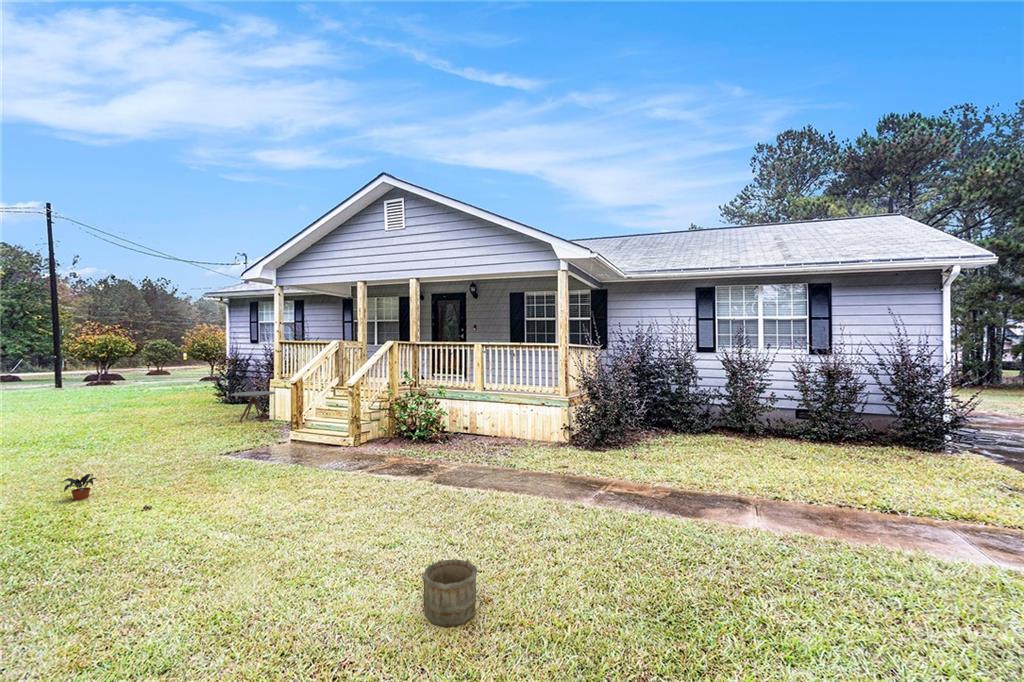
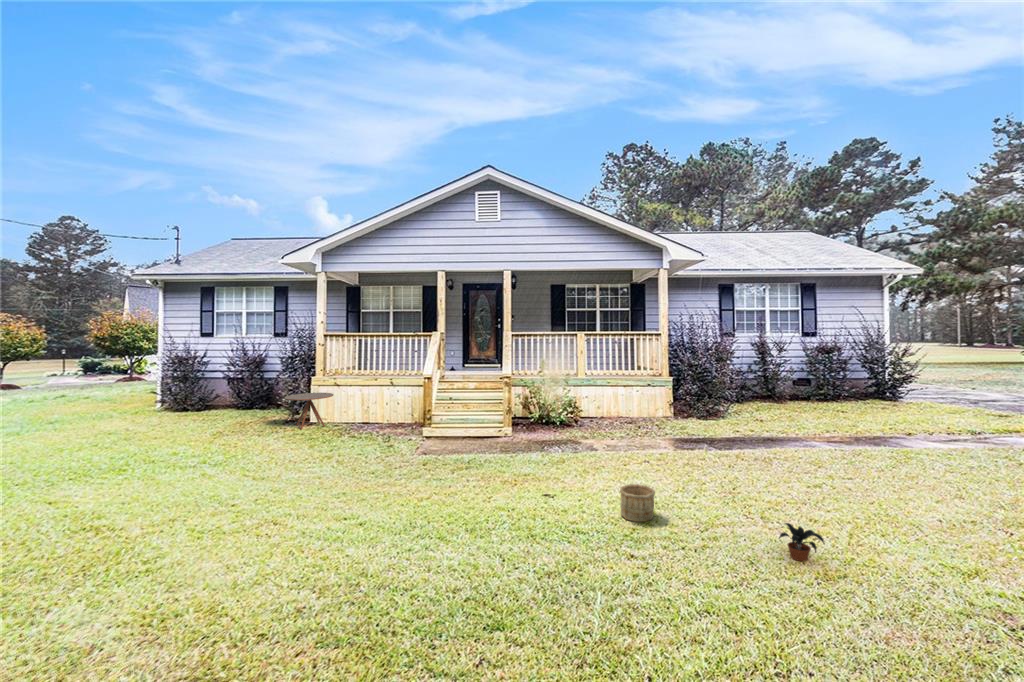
potted plant: present [63,474,97,500] -> present [779,523,824,561]
wooden bucket: present [422,559,477,627] -> present [620,484,655,522]

